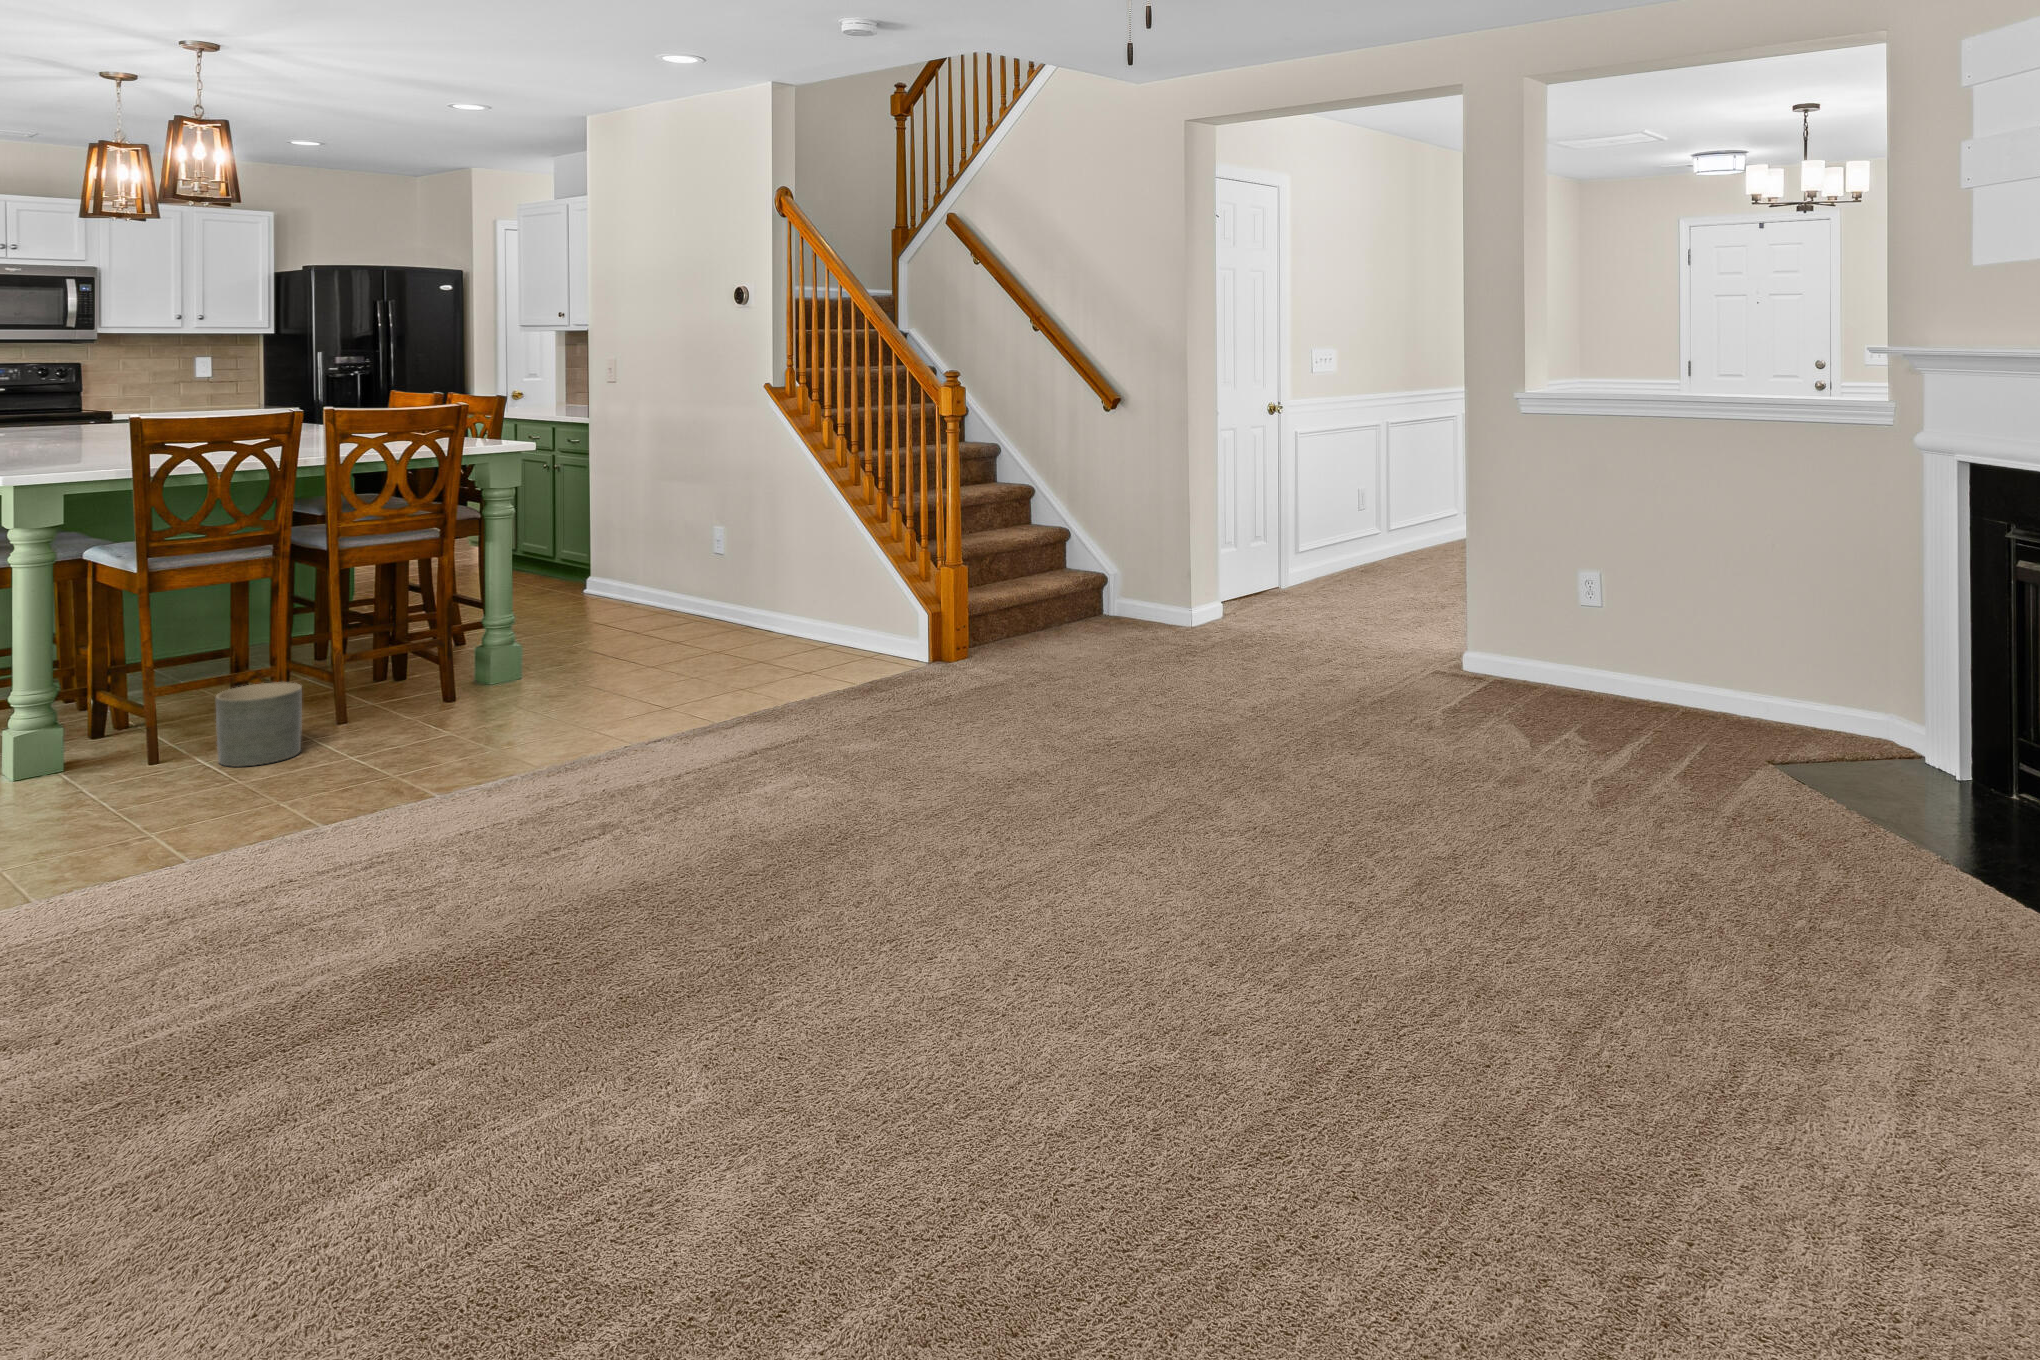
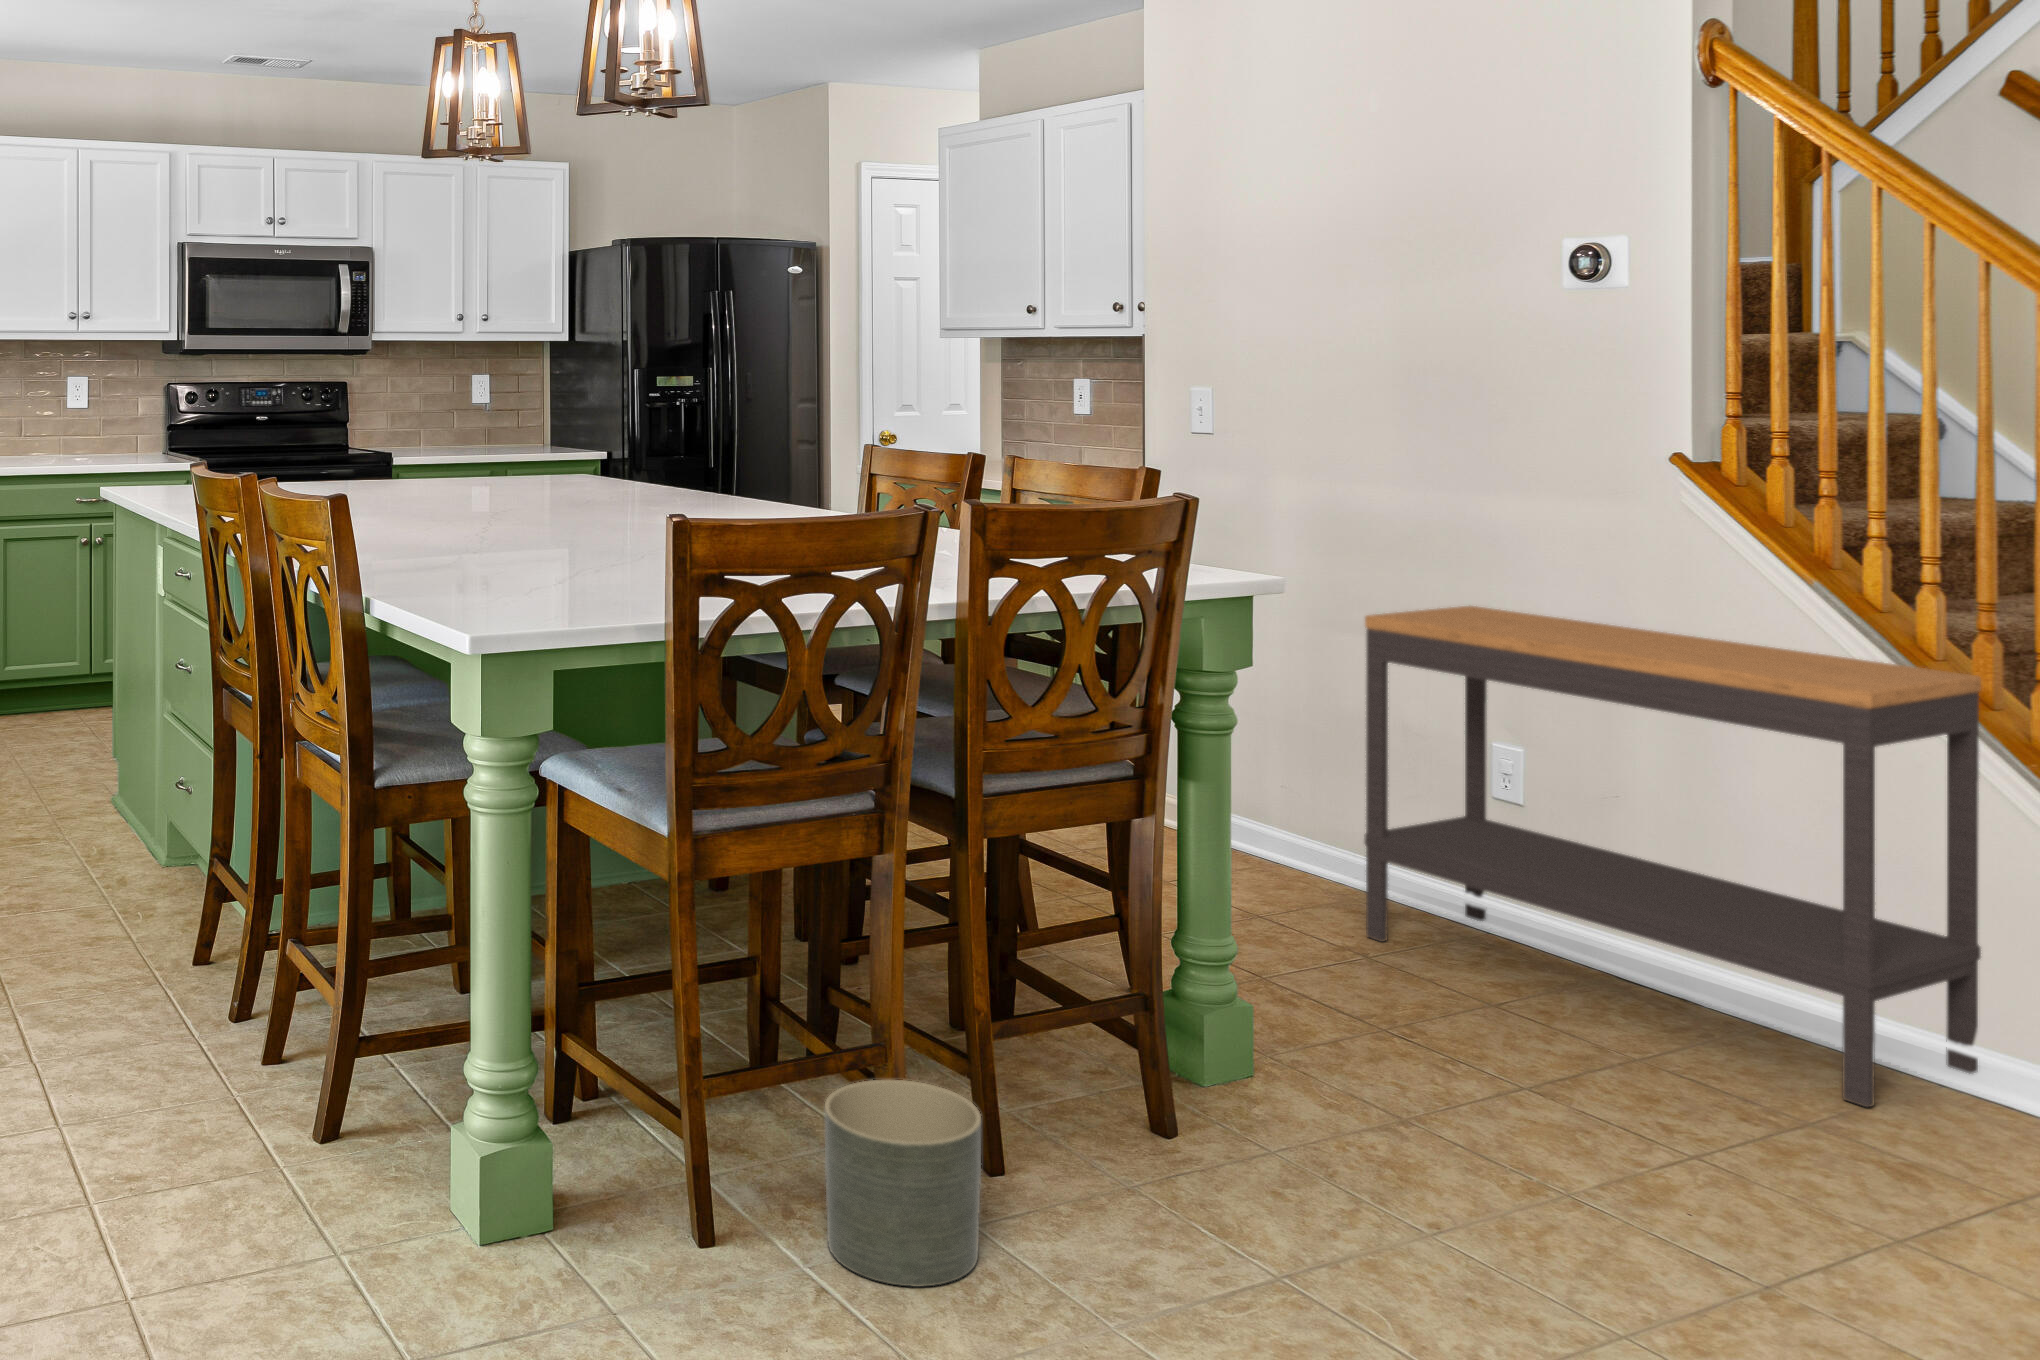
console table: none [650,465,869,664] -> present [1364,606,1981,1107]

